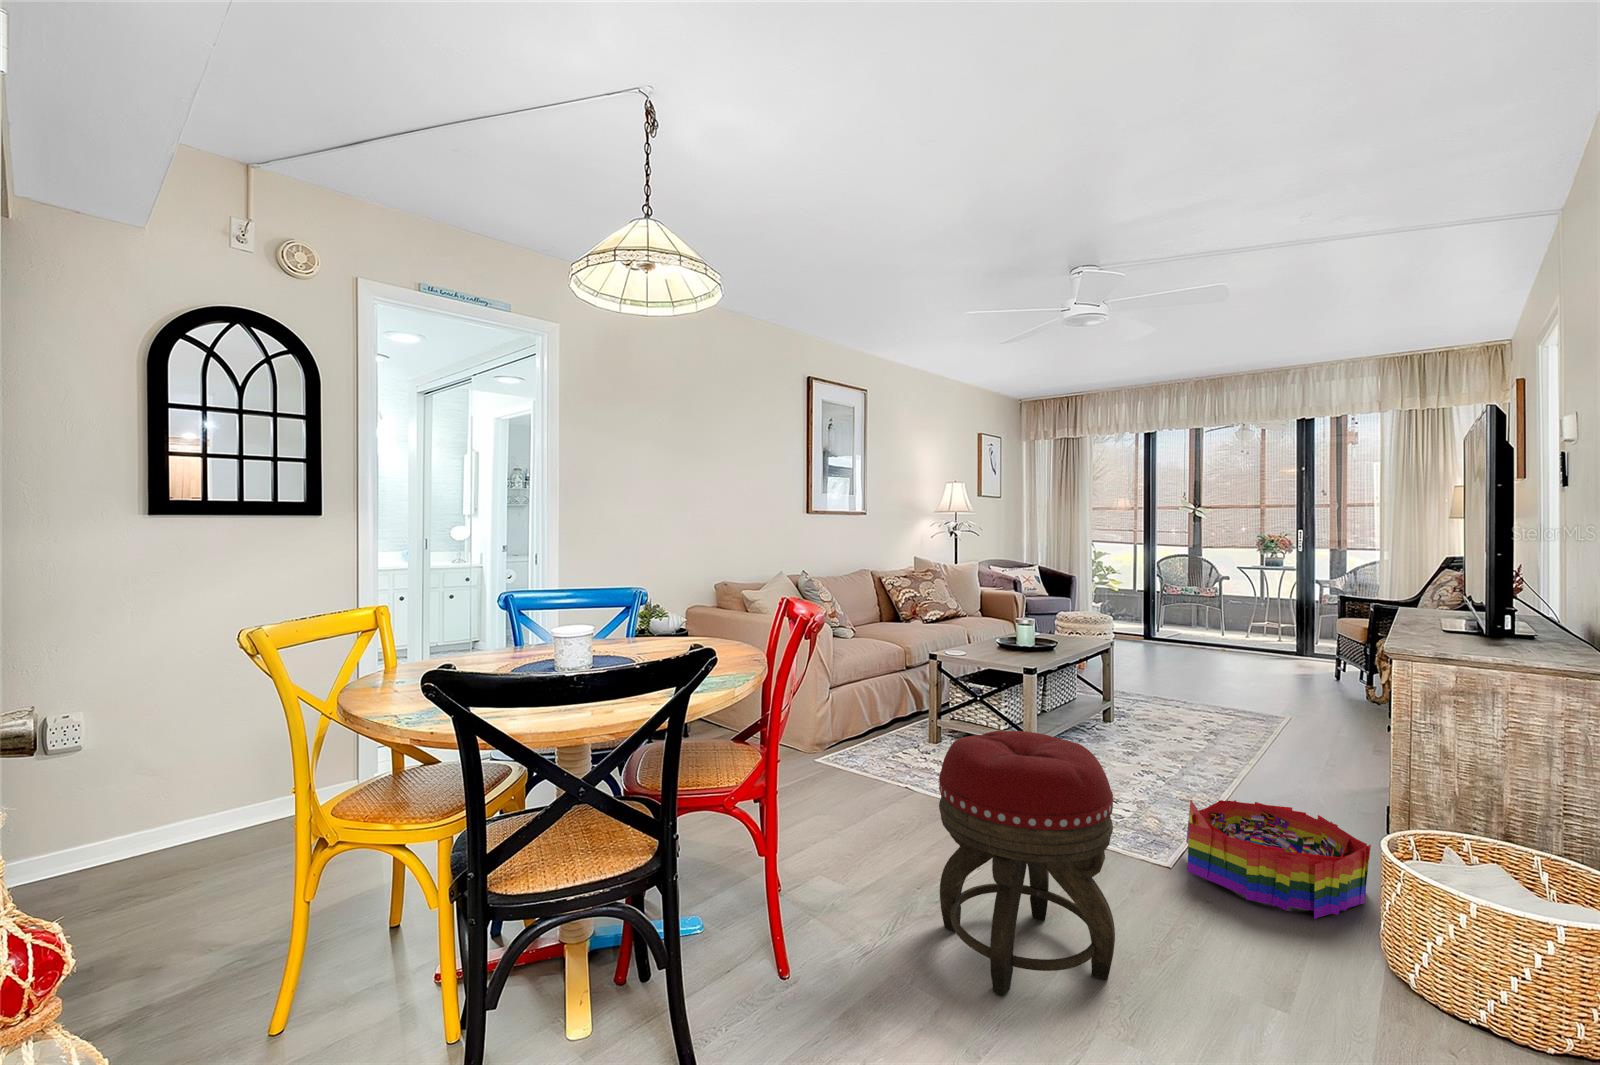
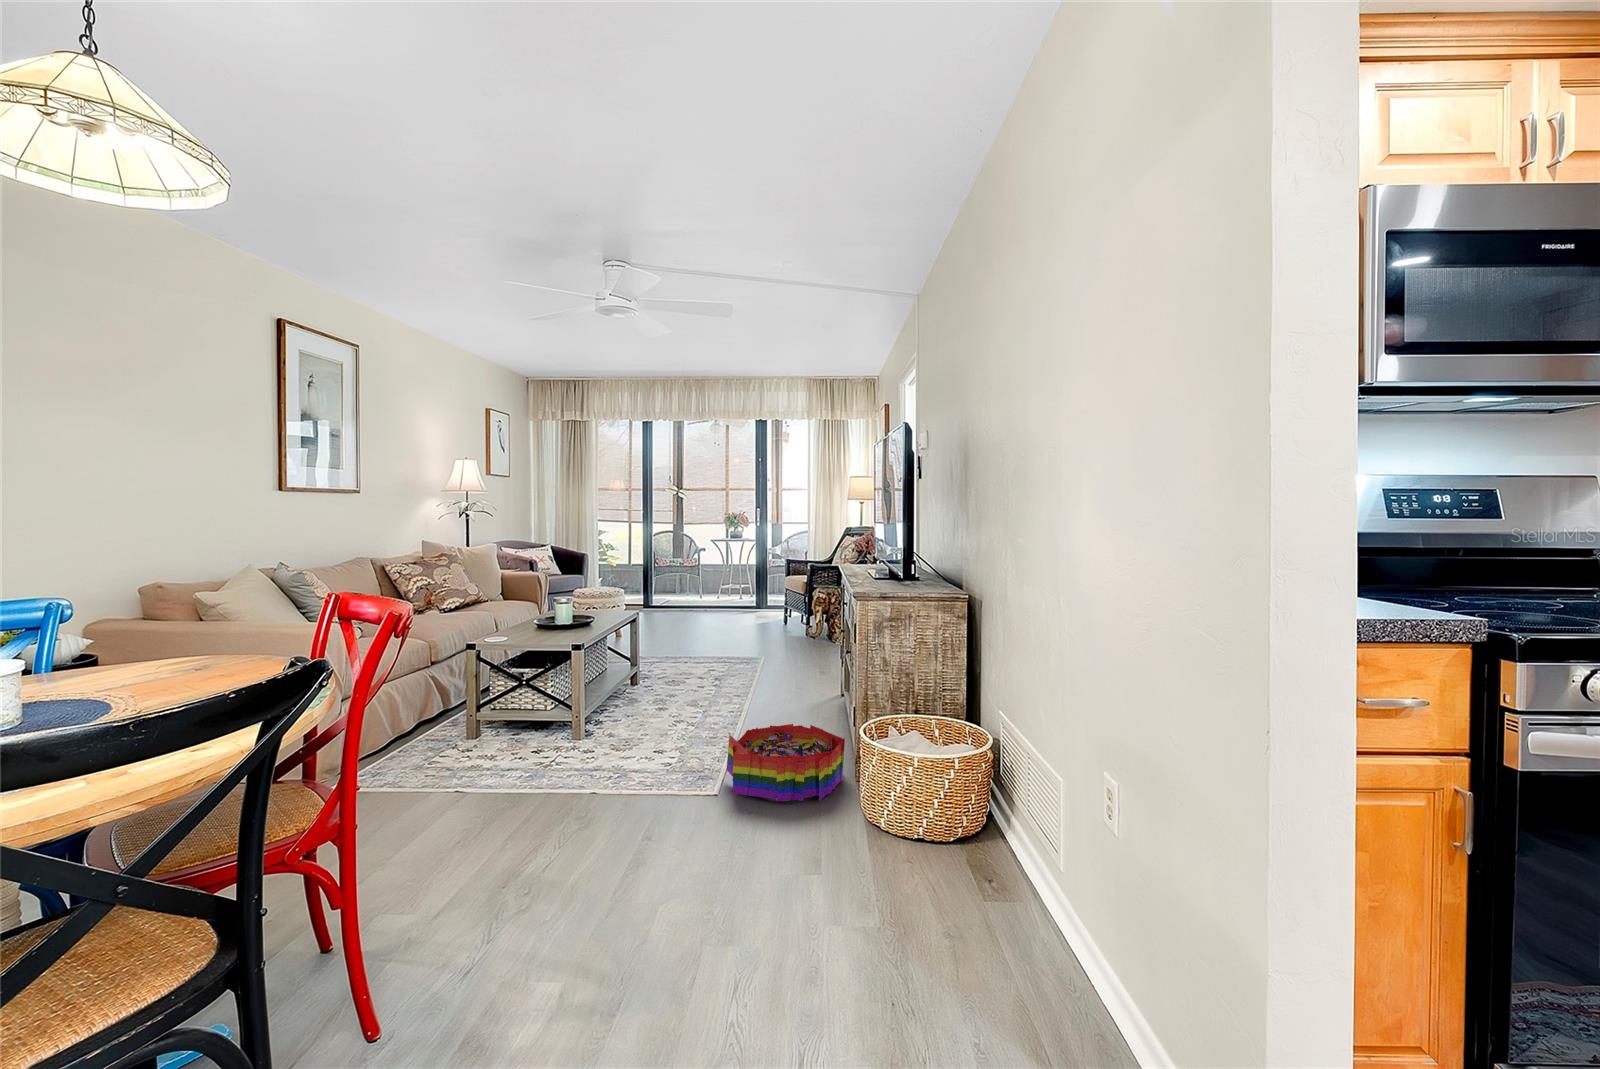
footstool: present [939,731,1115,996] -> none [542,702,706,952]

